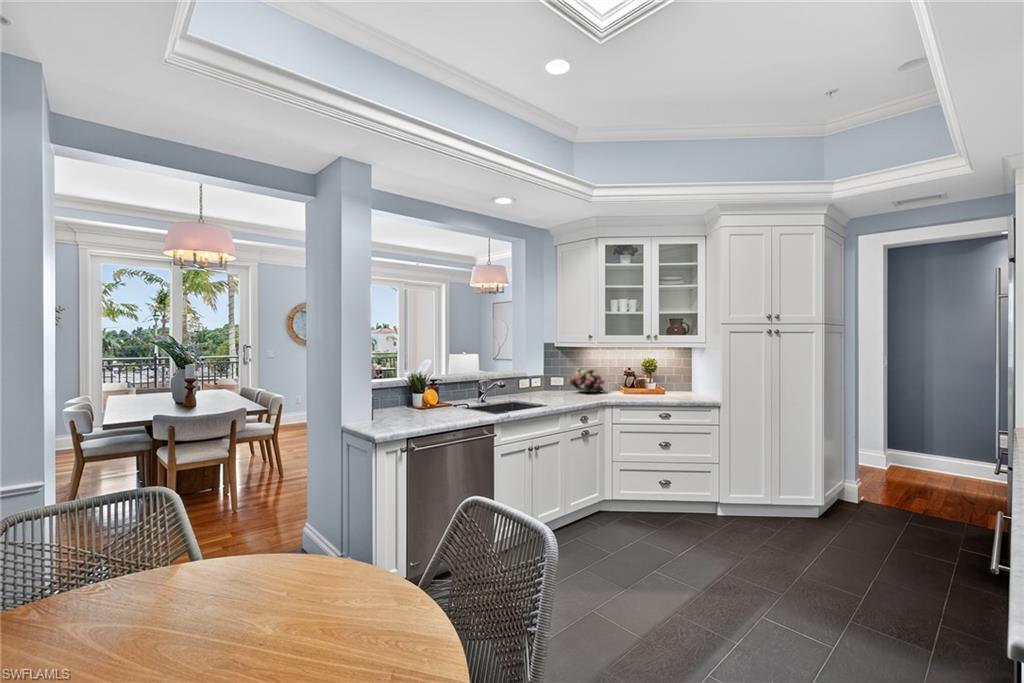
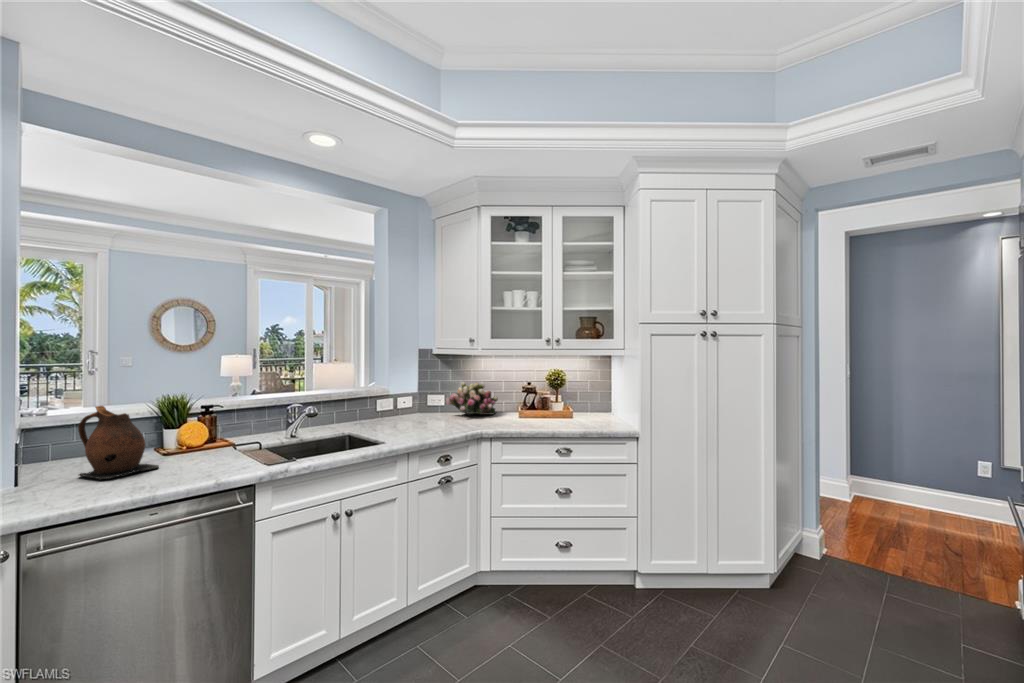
ceramic pitcher: none [386,375,426,419] -> present [78,406,159,480]

